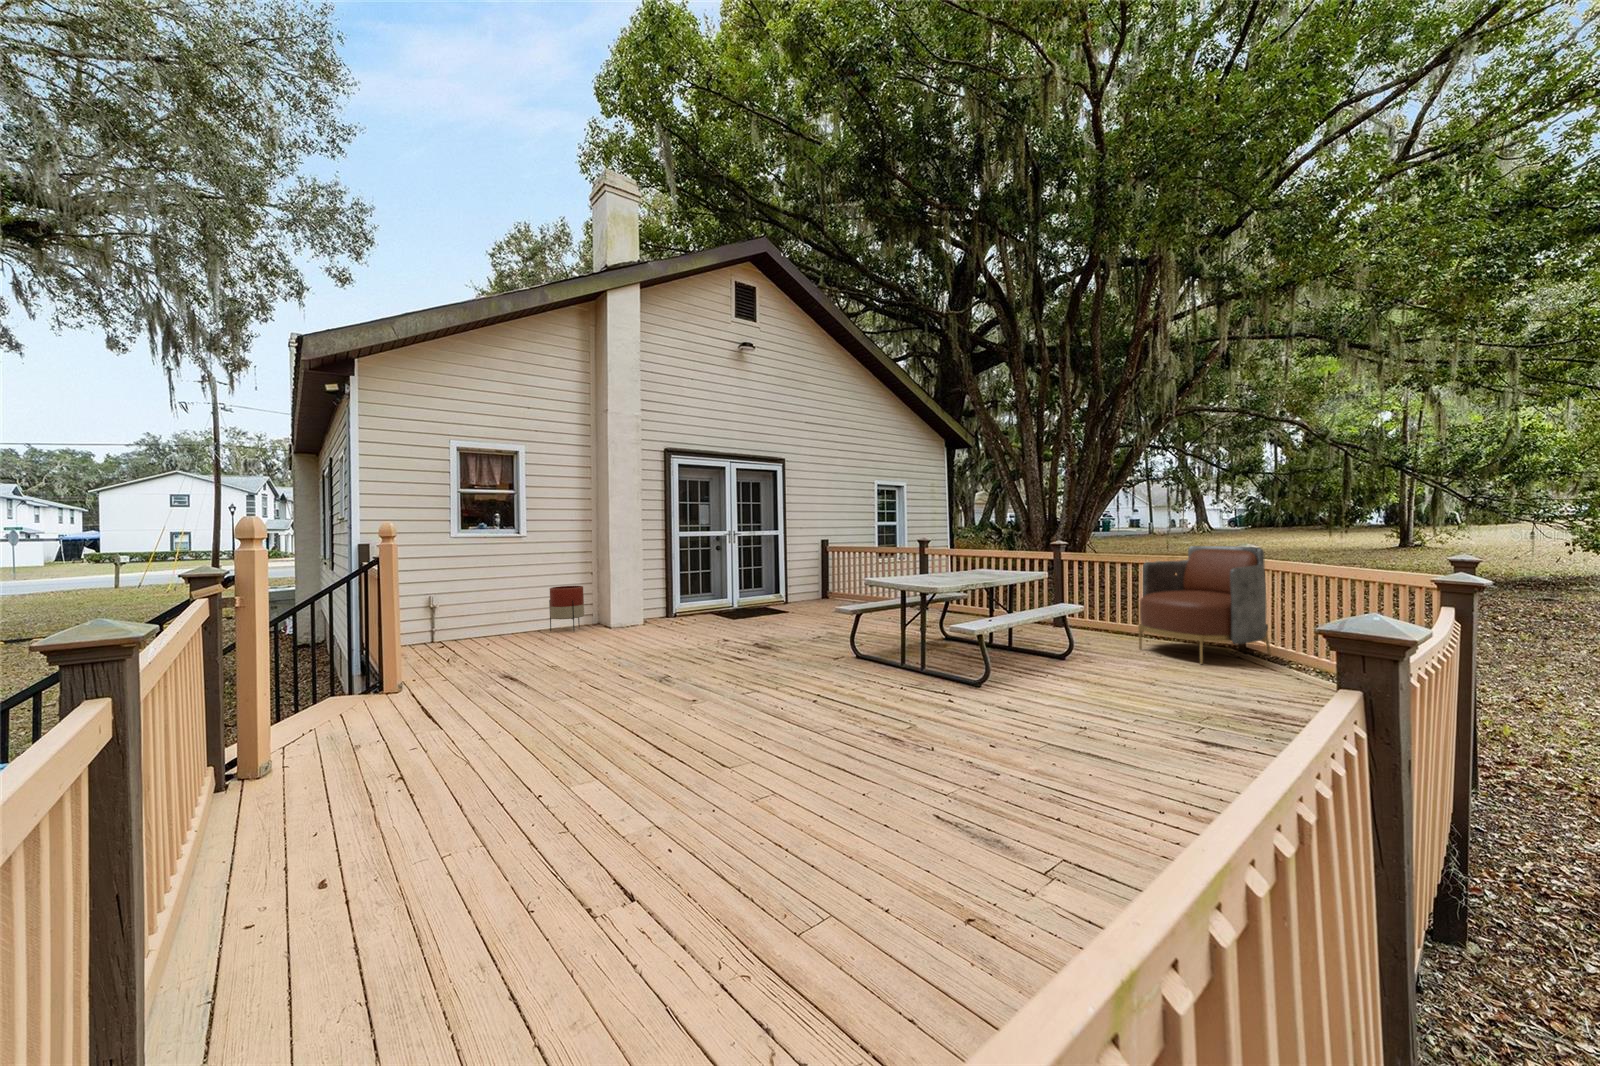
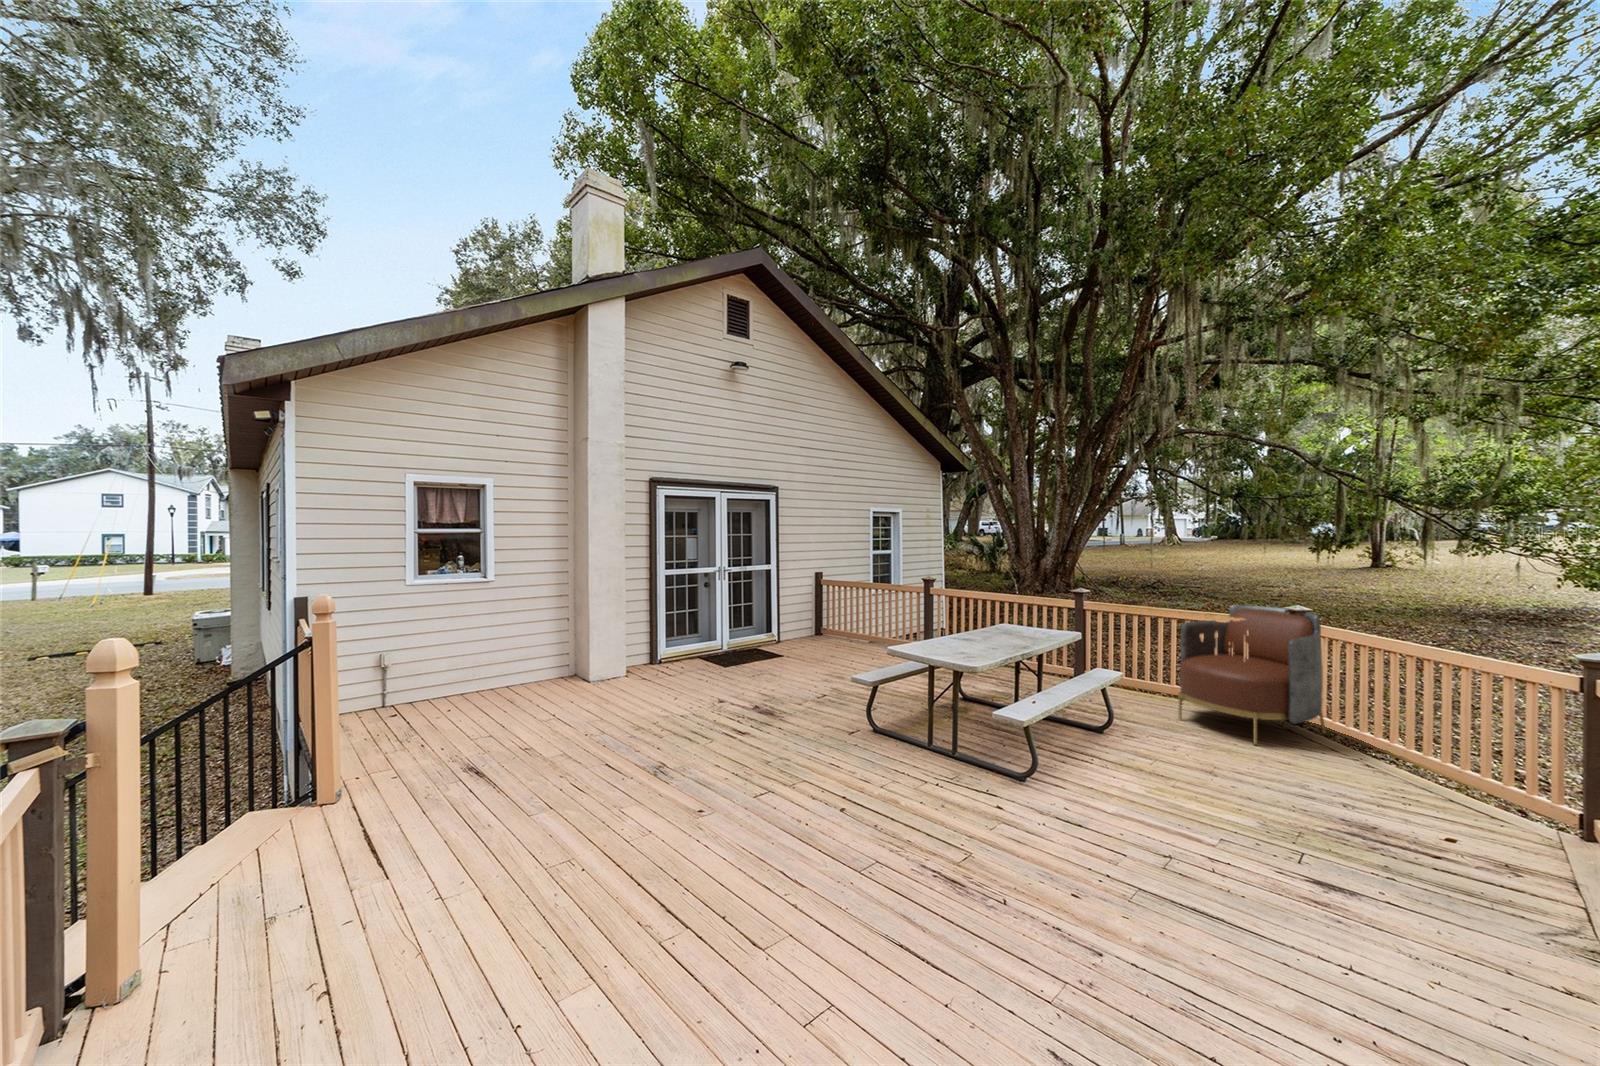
planter: present [549,586,584,631] -> none [520,631,559,685]

